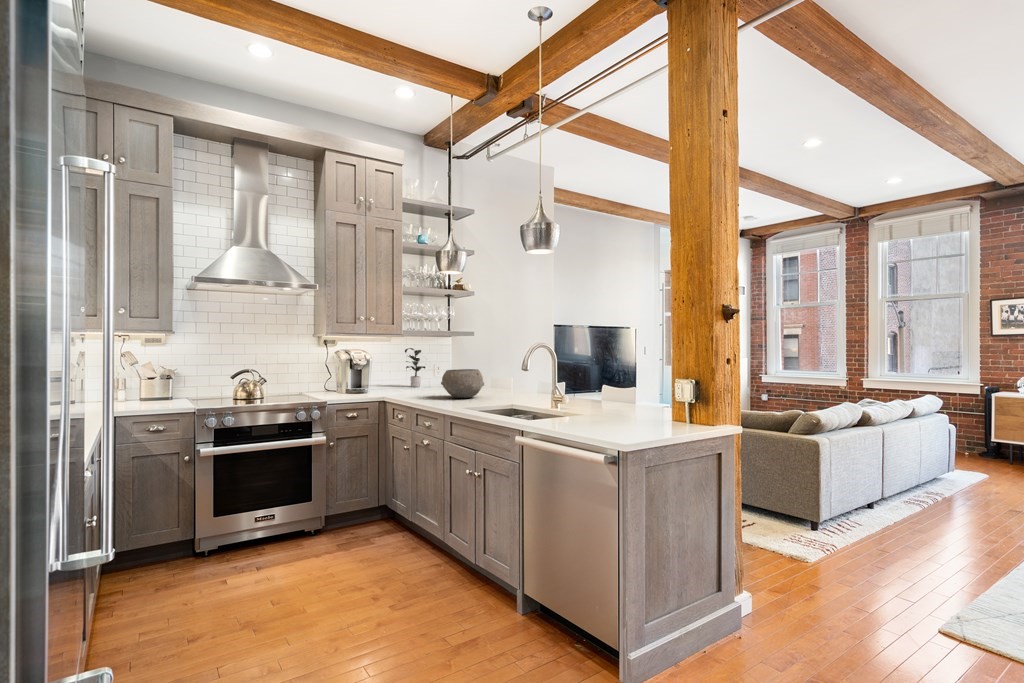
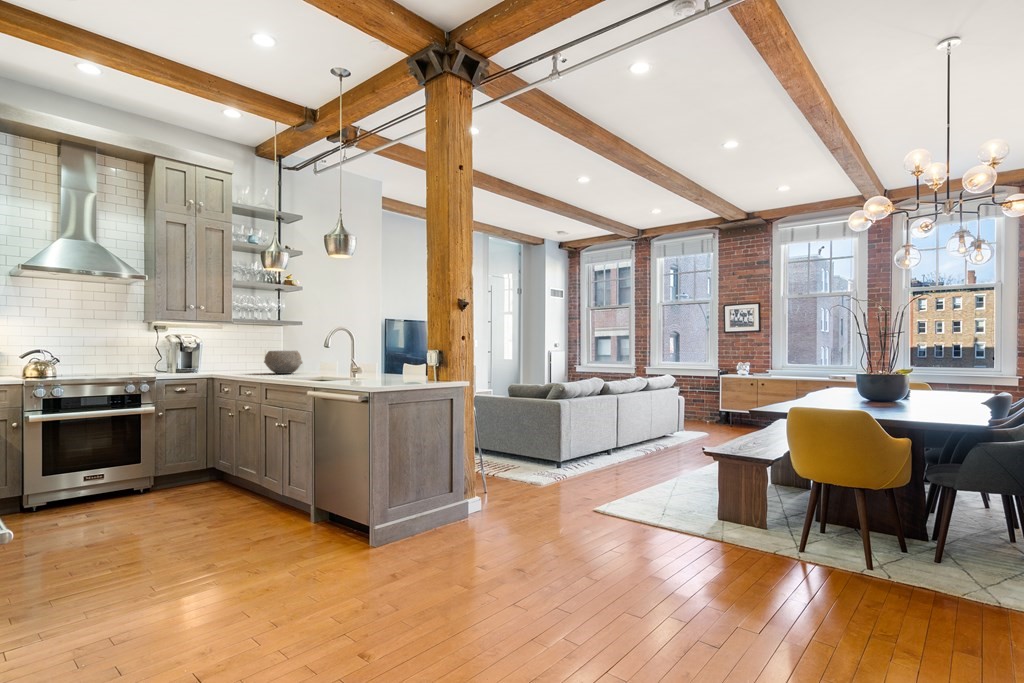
potted plant: present [405,348,425,387] -> none [229,335,261,370]

